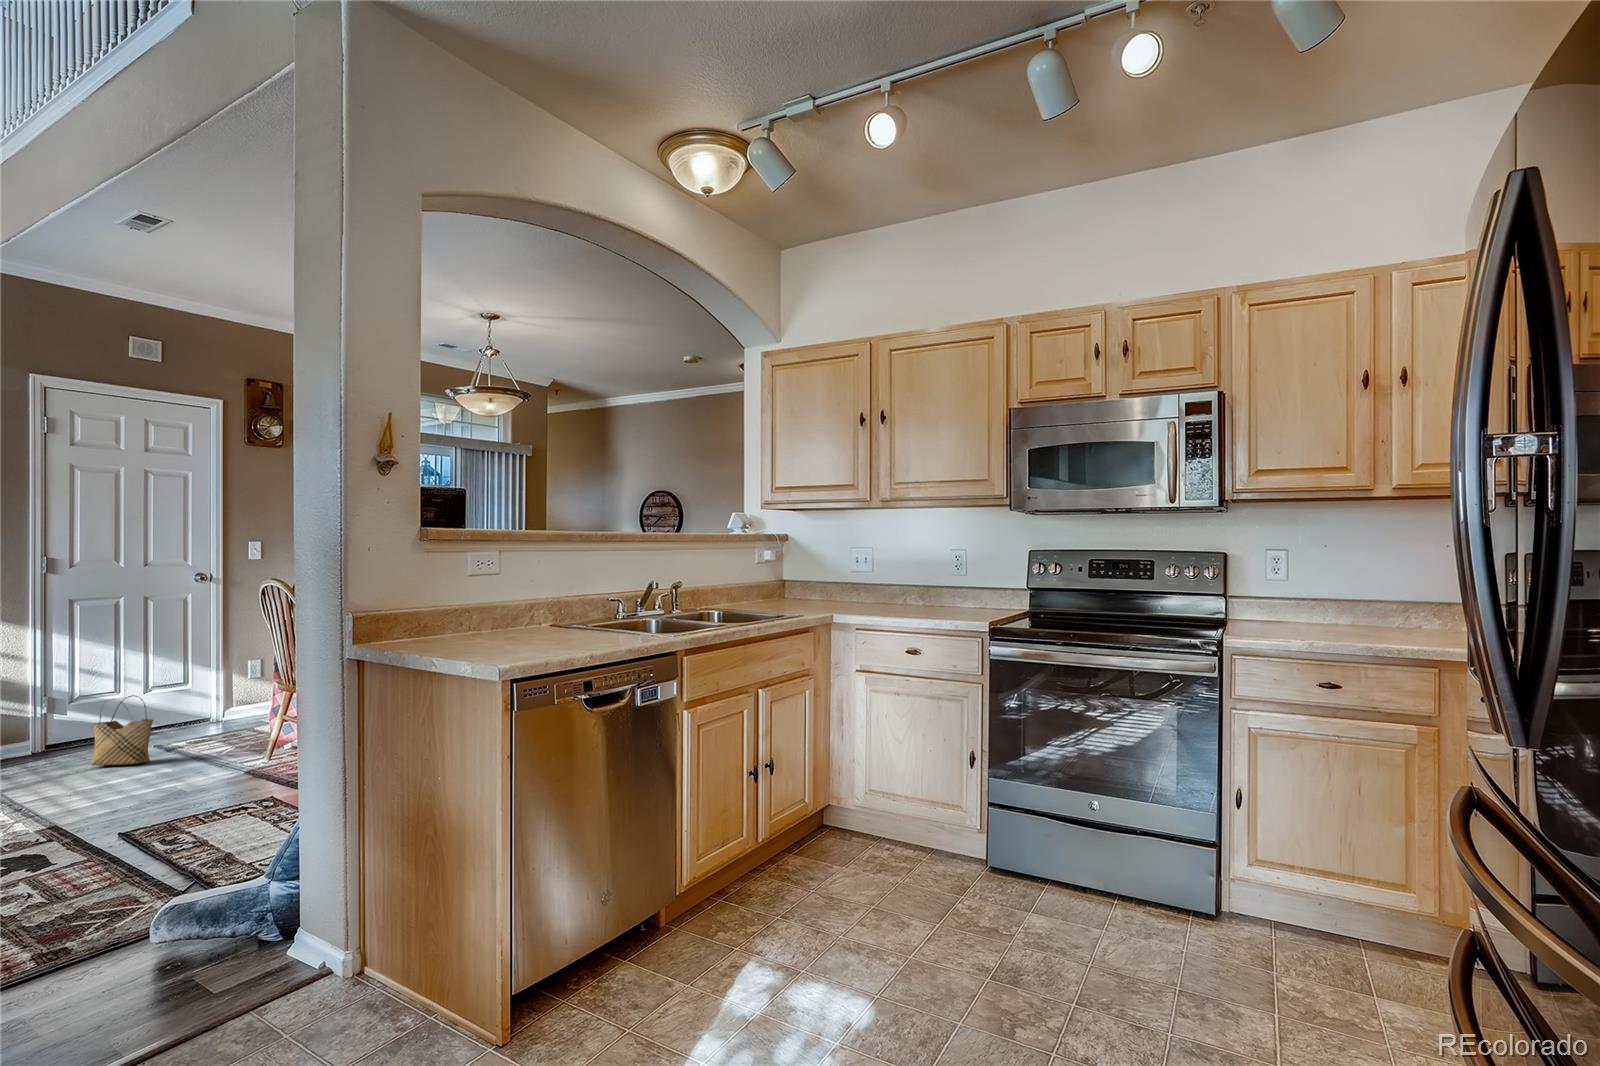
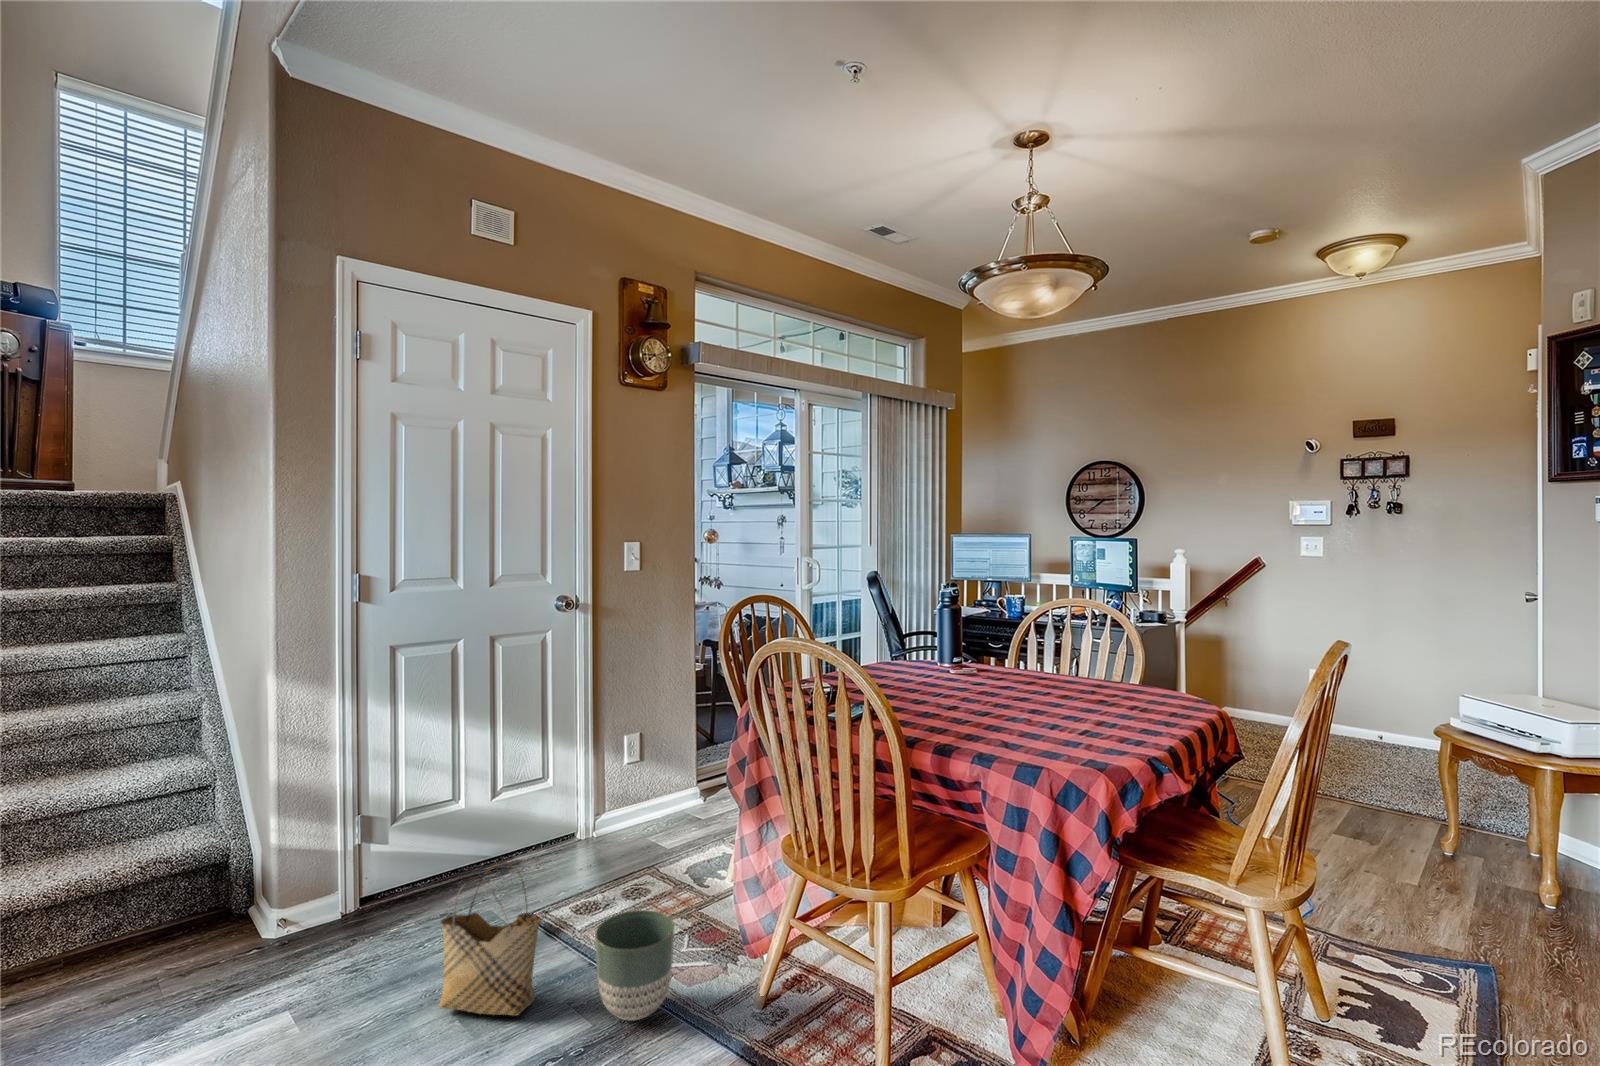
planter: none [182,714,229,760] -> present [595,910,674,1021]

